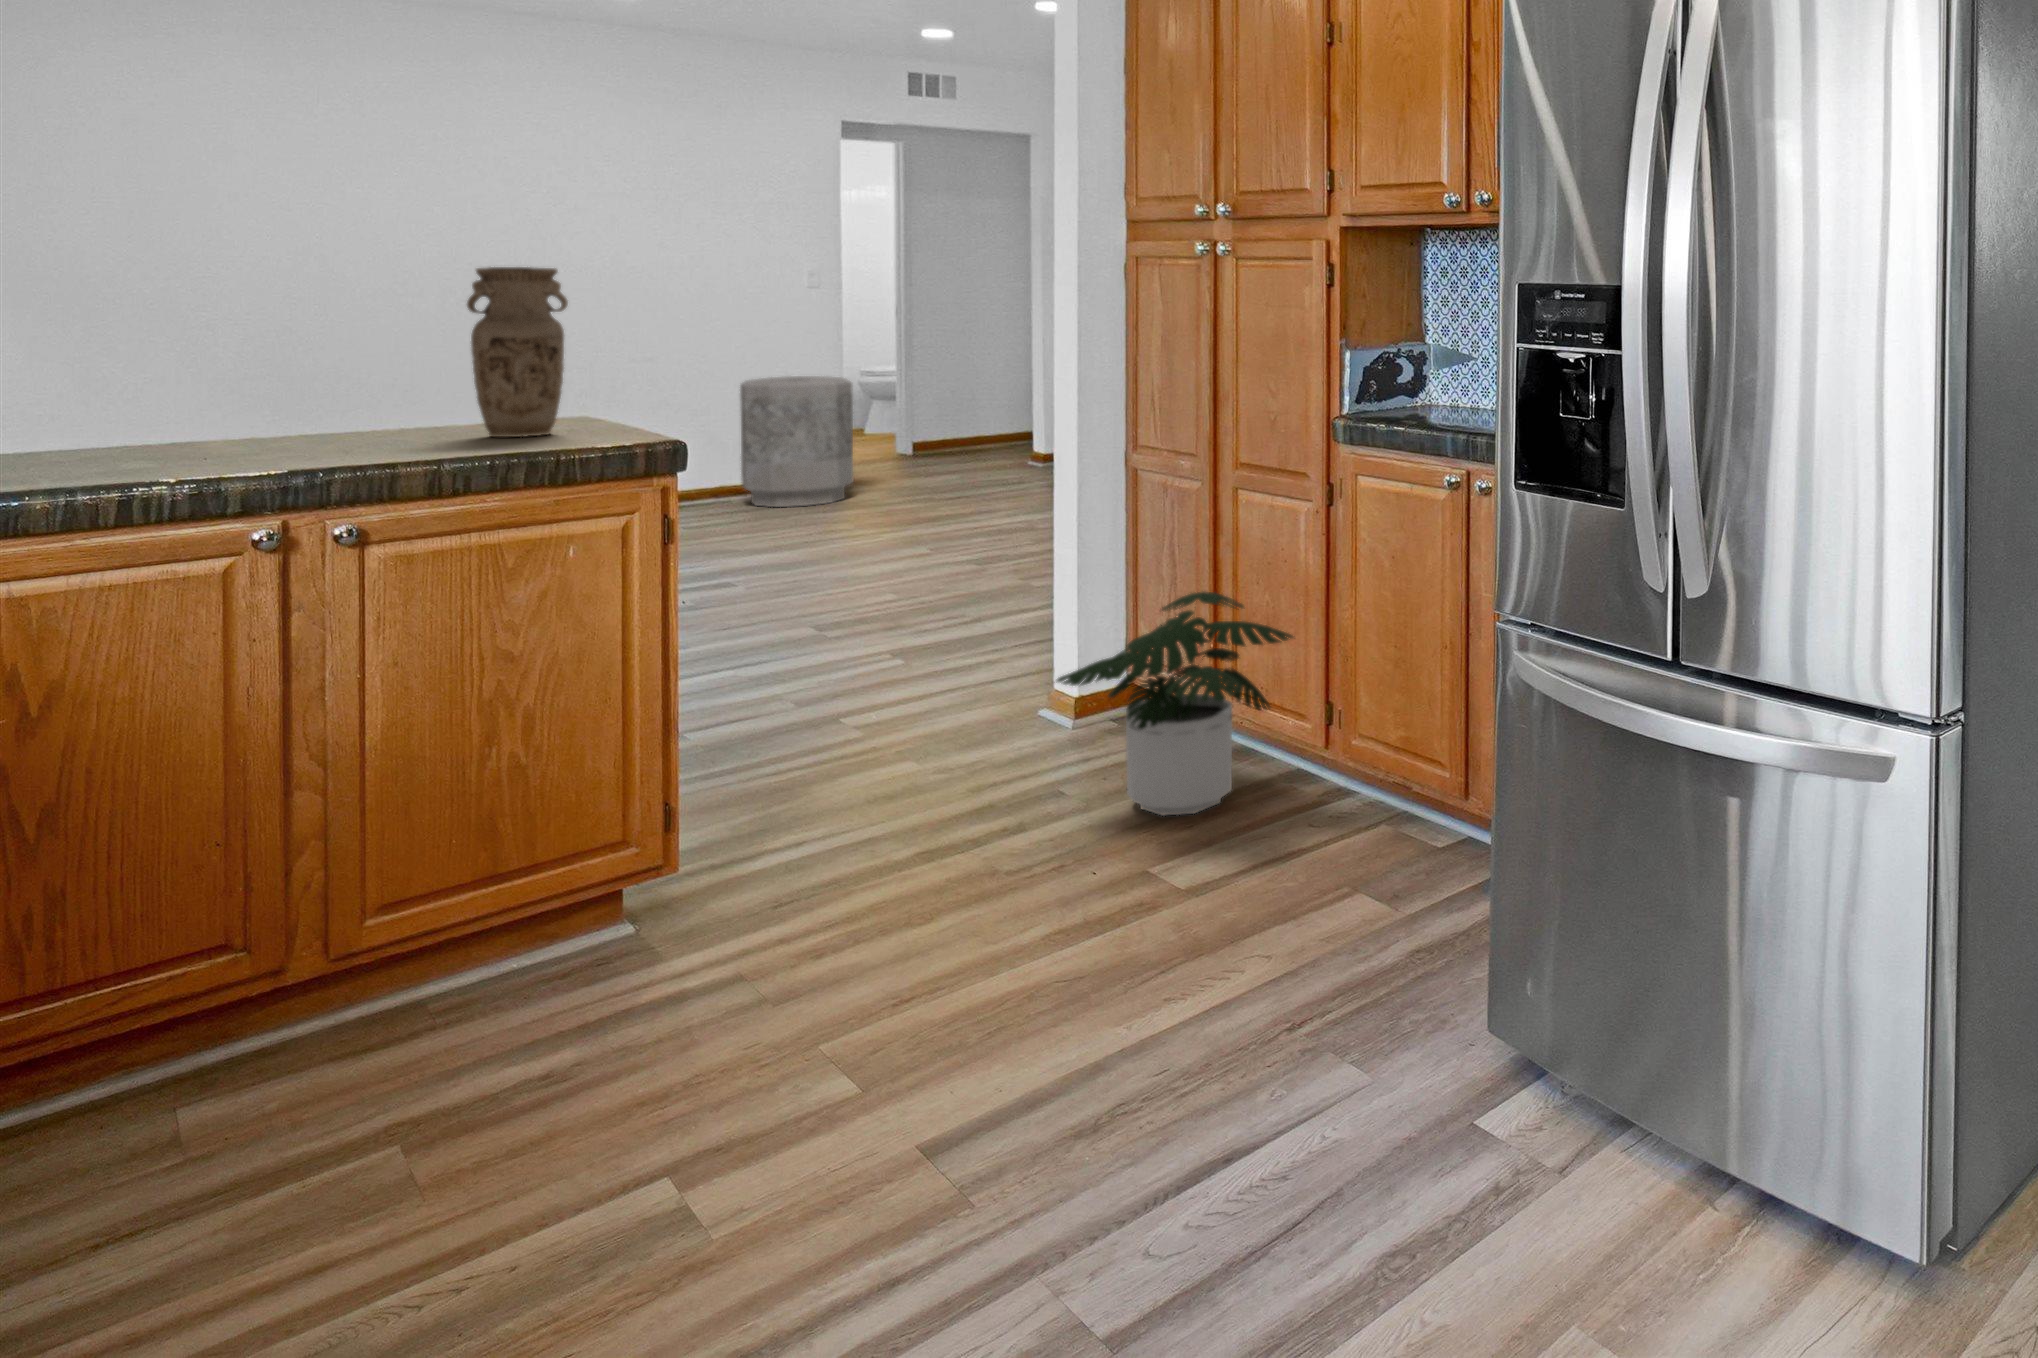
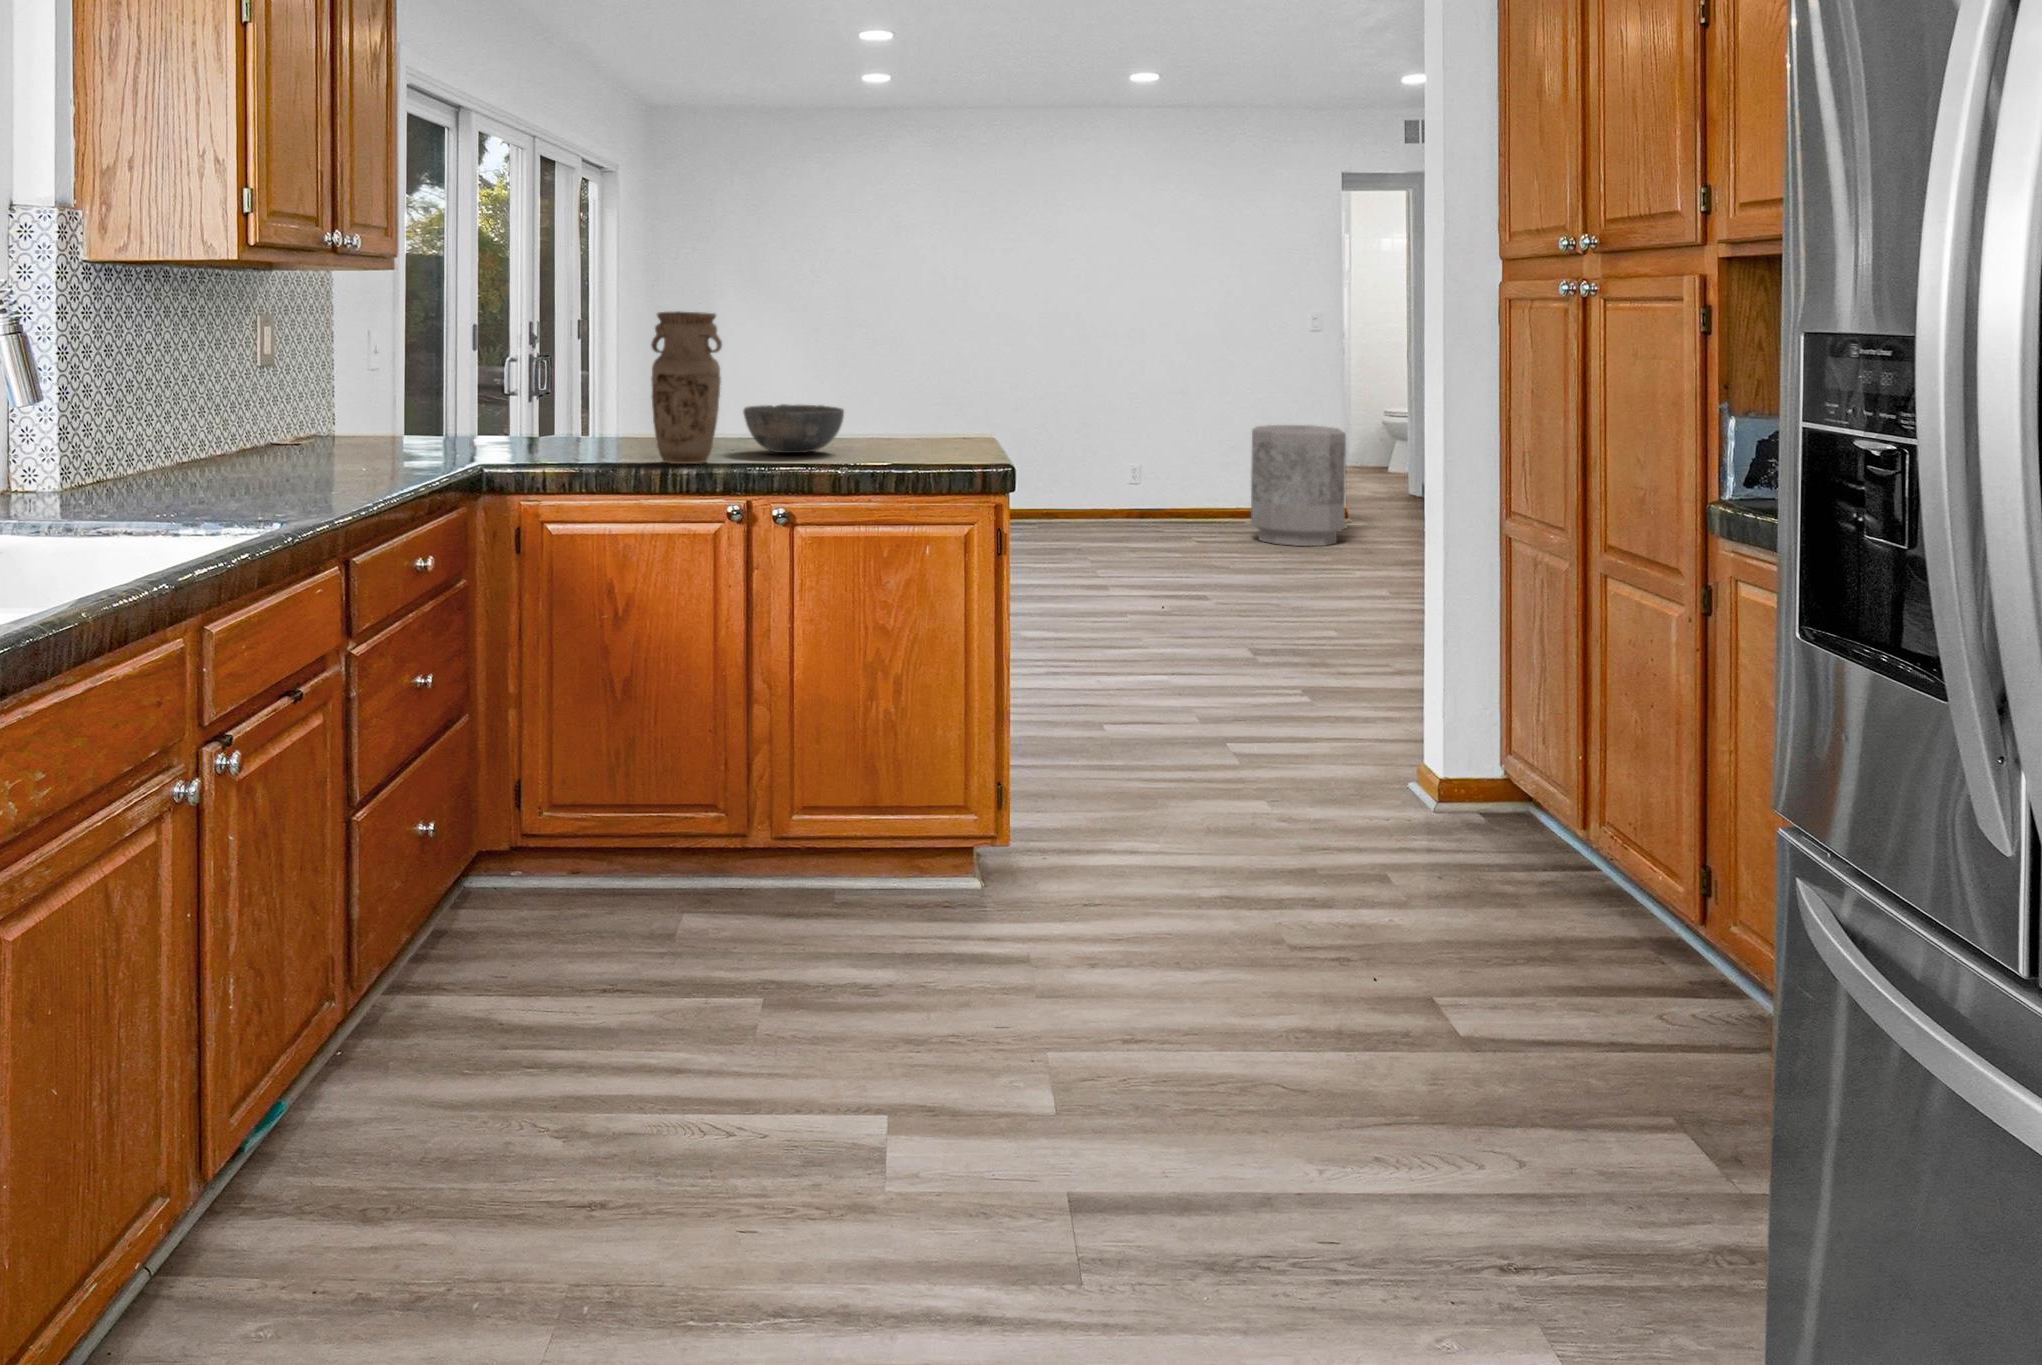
vase: present [467,267,568,437] -> present [651,311,722,464]
bowl: none [223,385,396,451] -> present [743,404,844,453]
potted plant: present [1057,592,1293,815] -> none [1369,687,1651,945]

